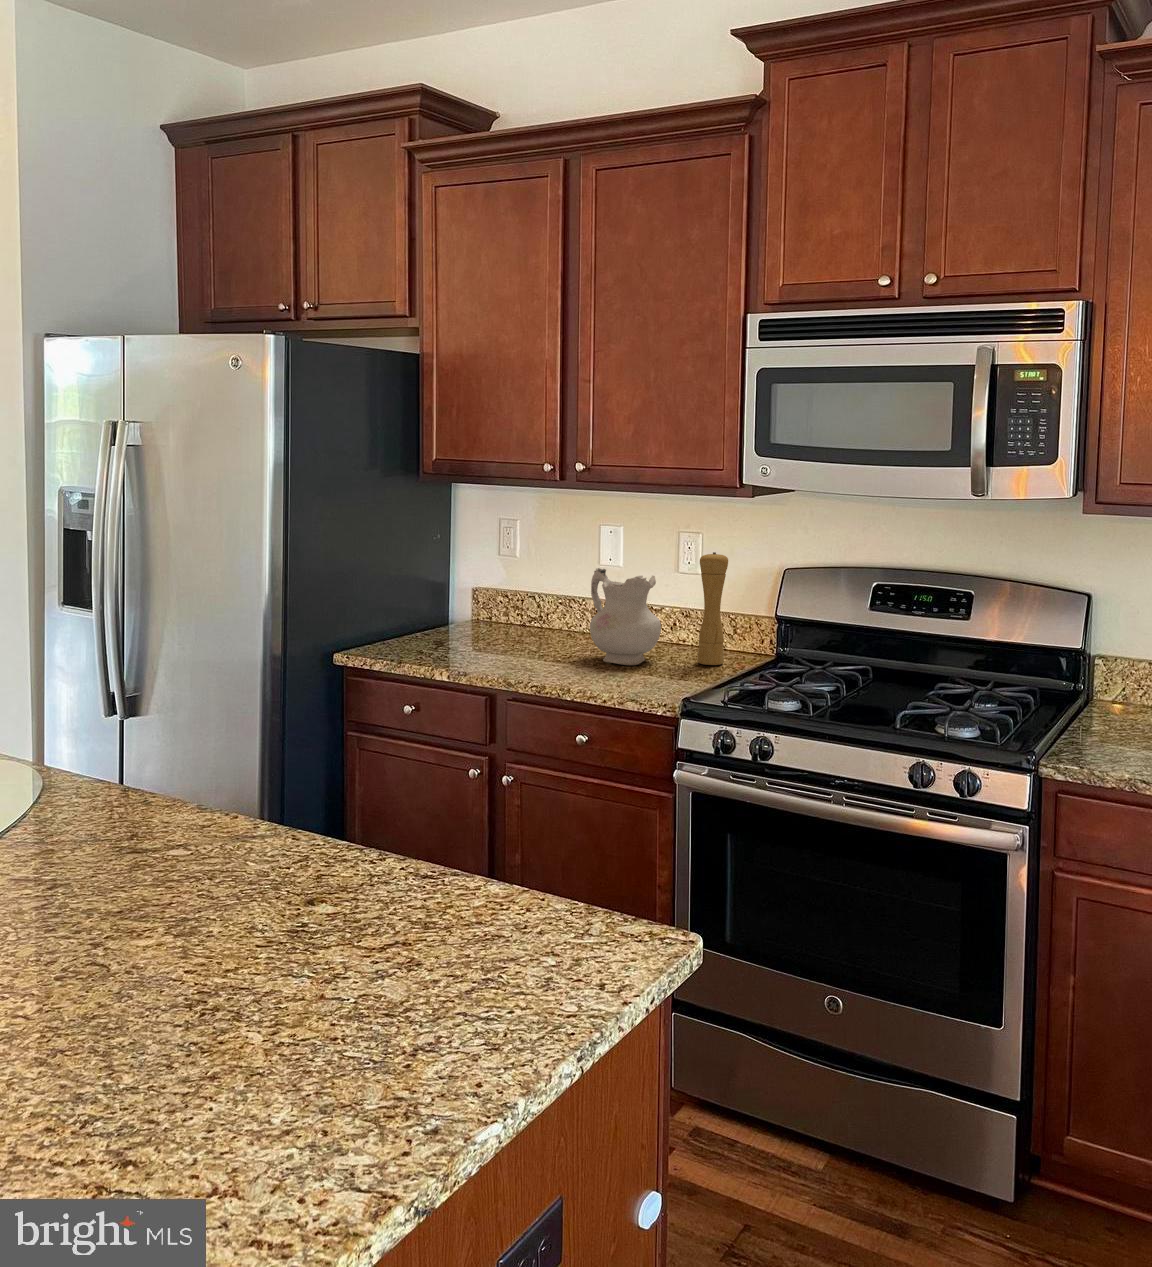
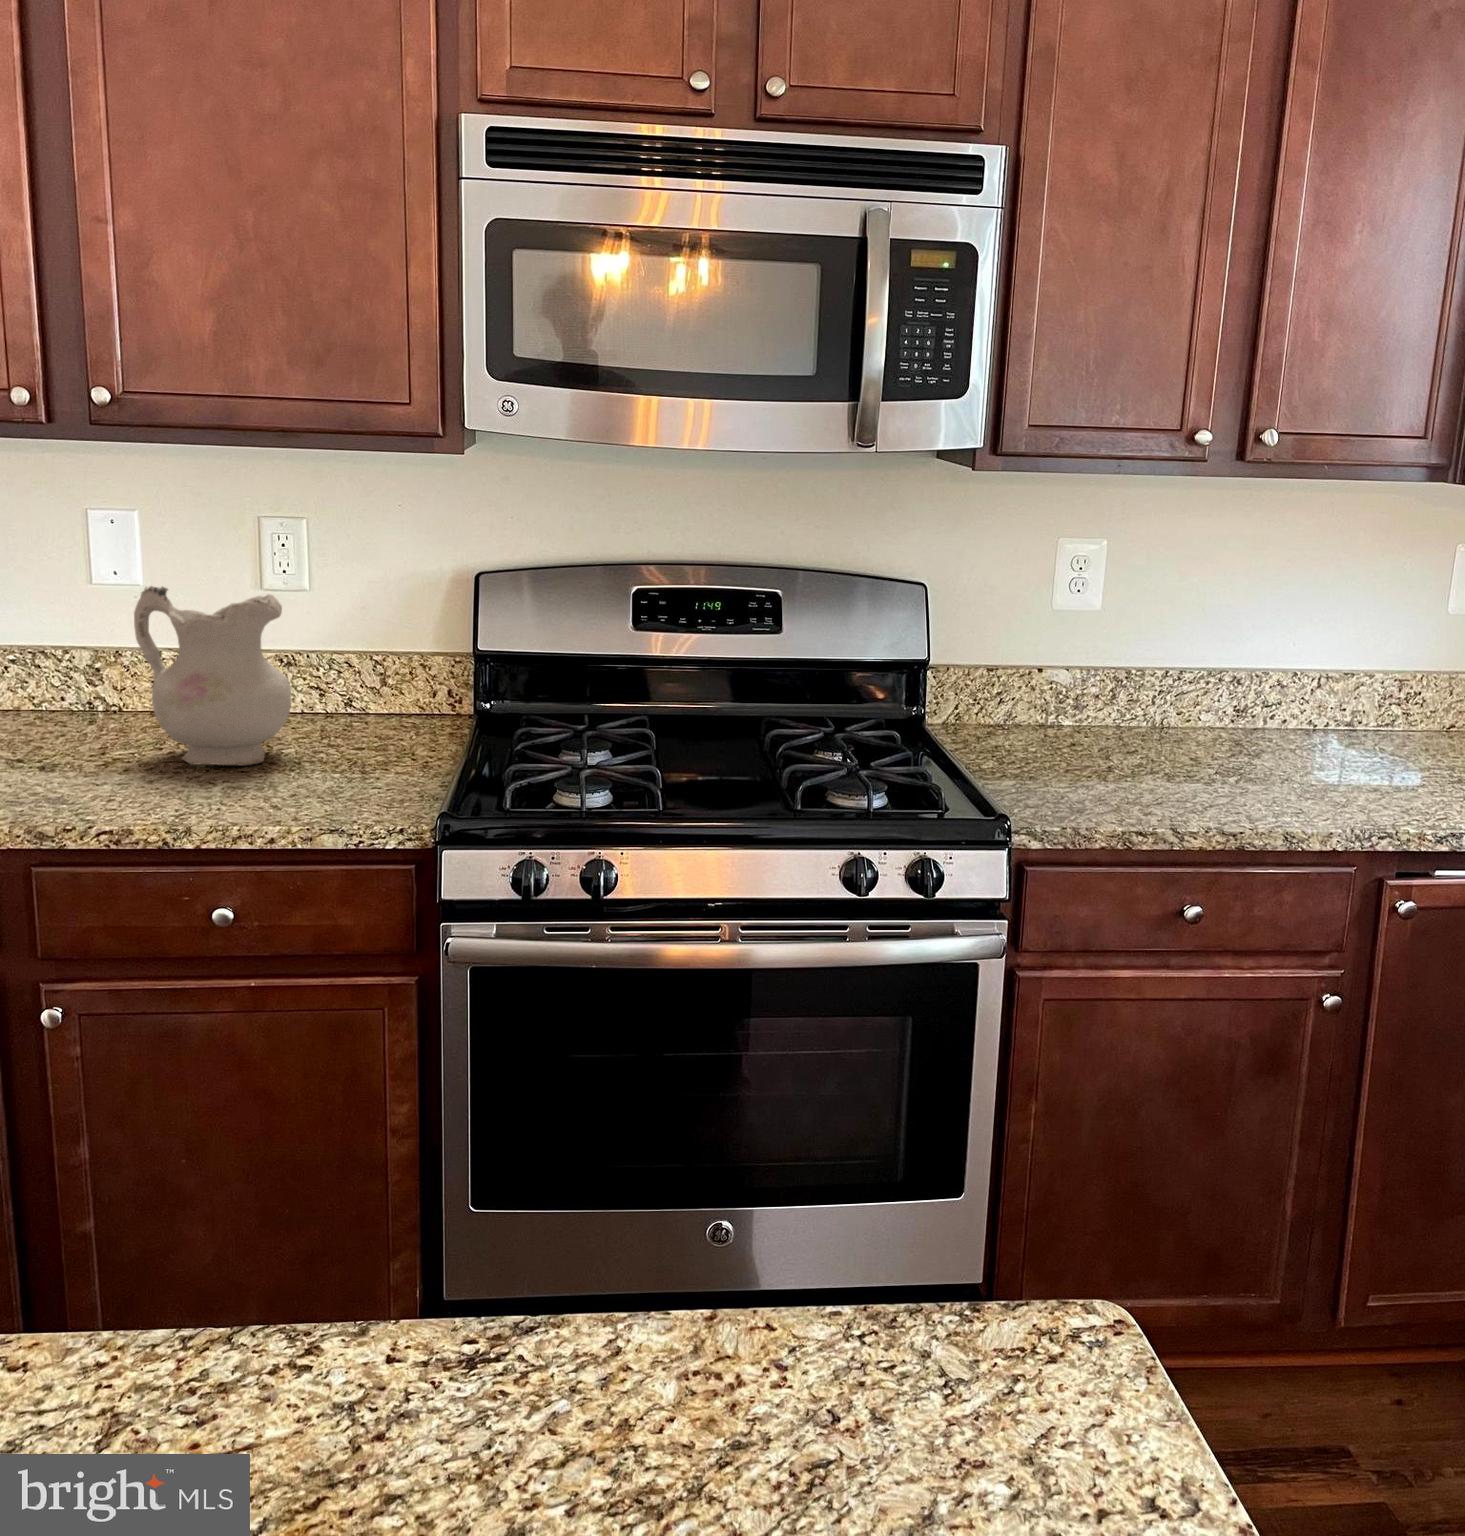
pepper mill: present [697,552,728,665] -> none [350,547,403,746]

